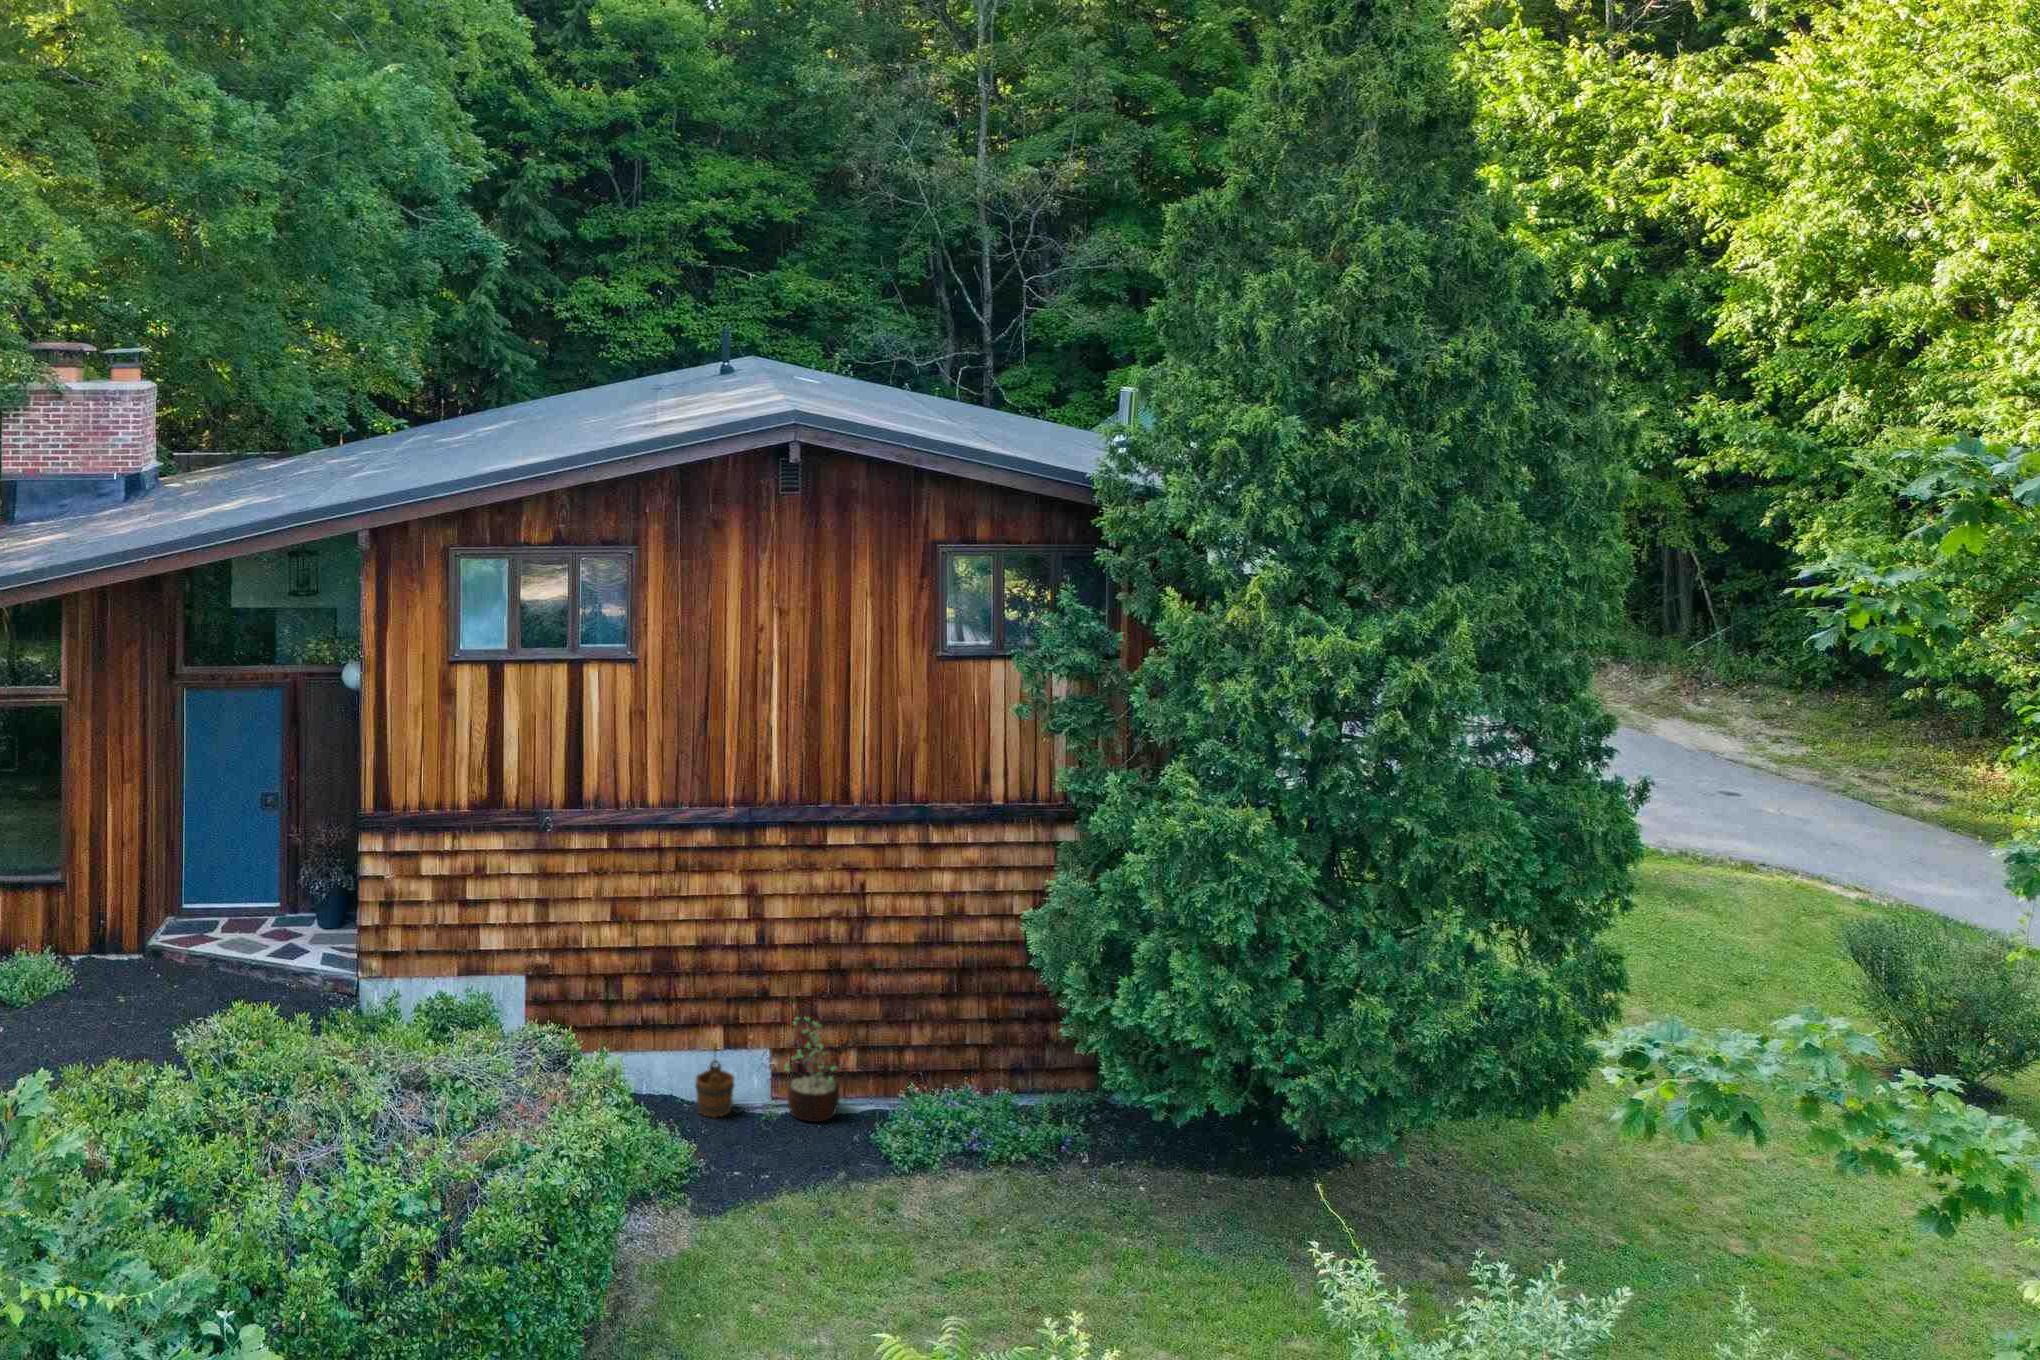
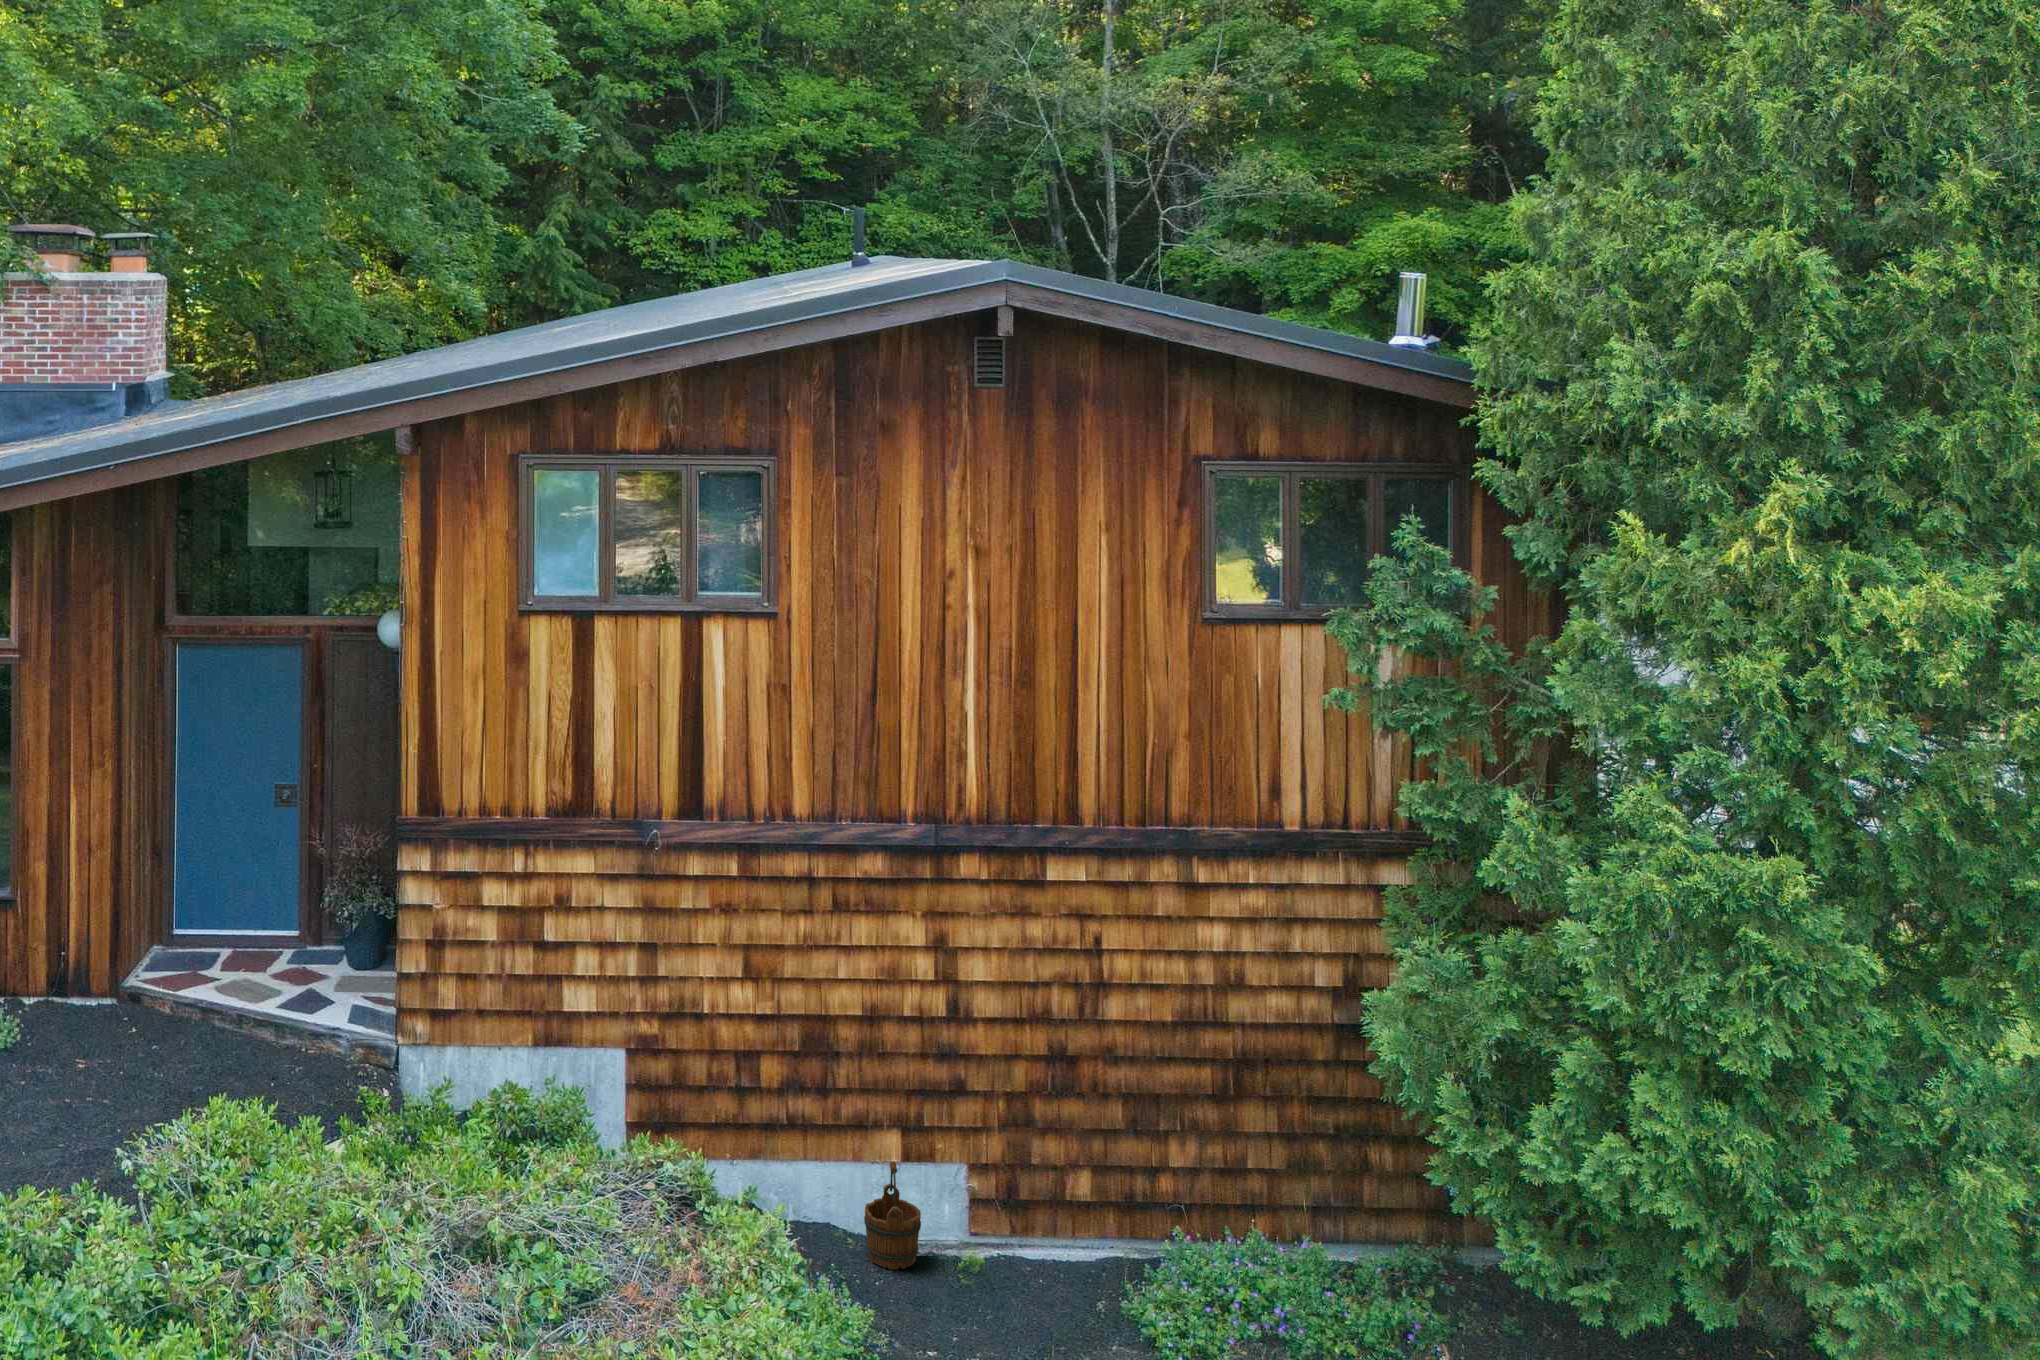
decorative plant: present [784,1017,840,1122] -> none [984,1123,1078,1286]

